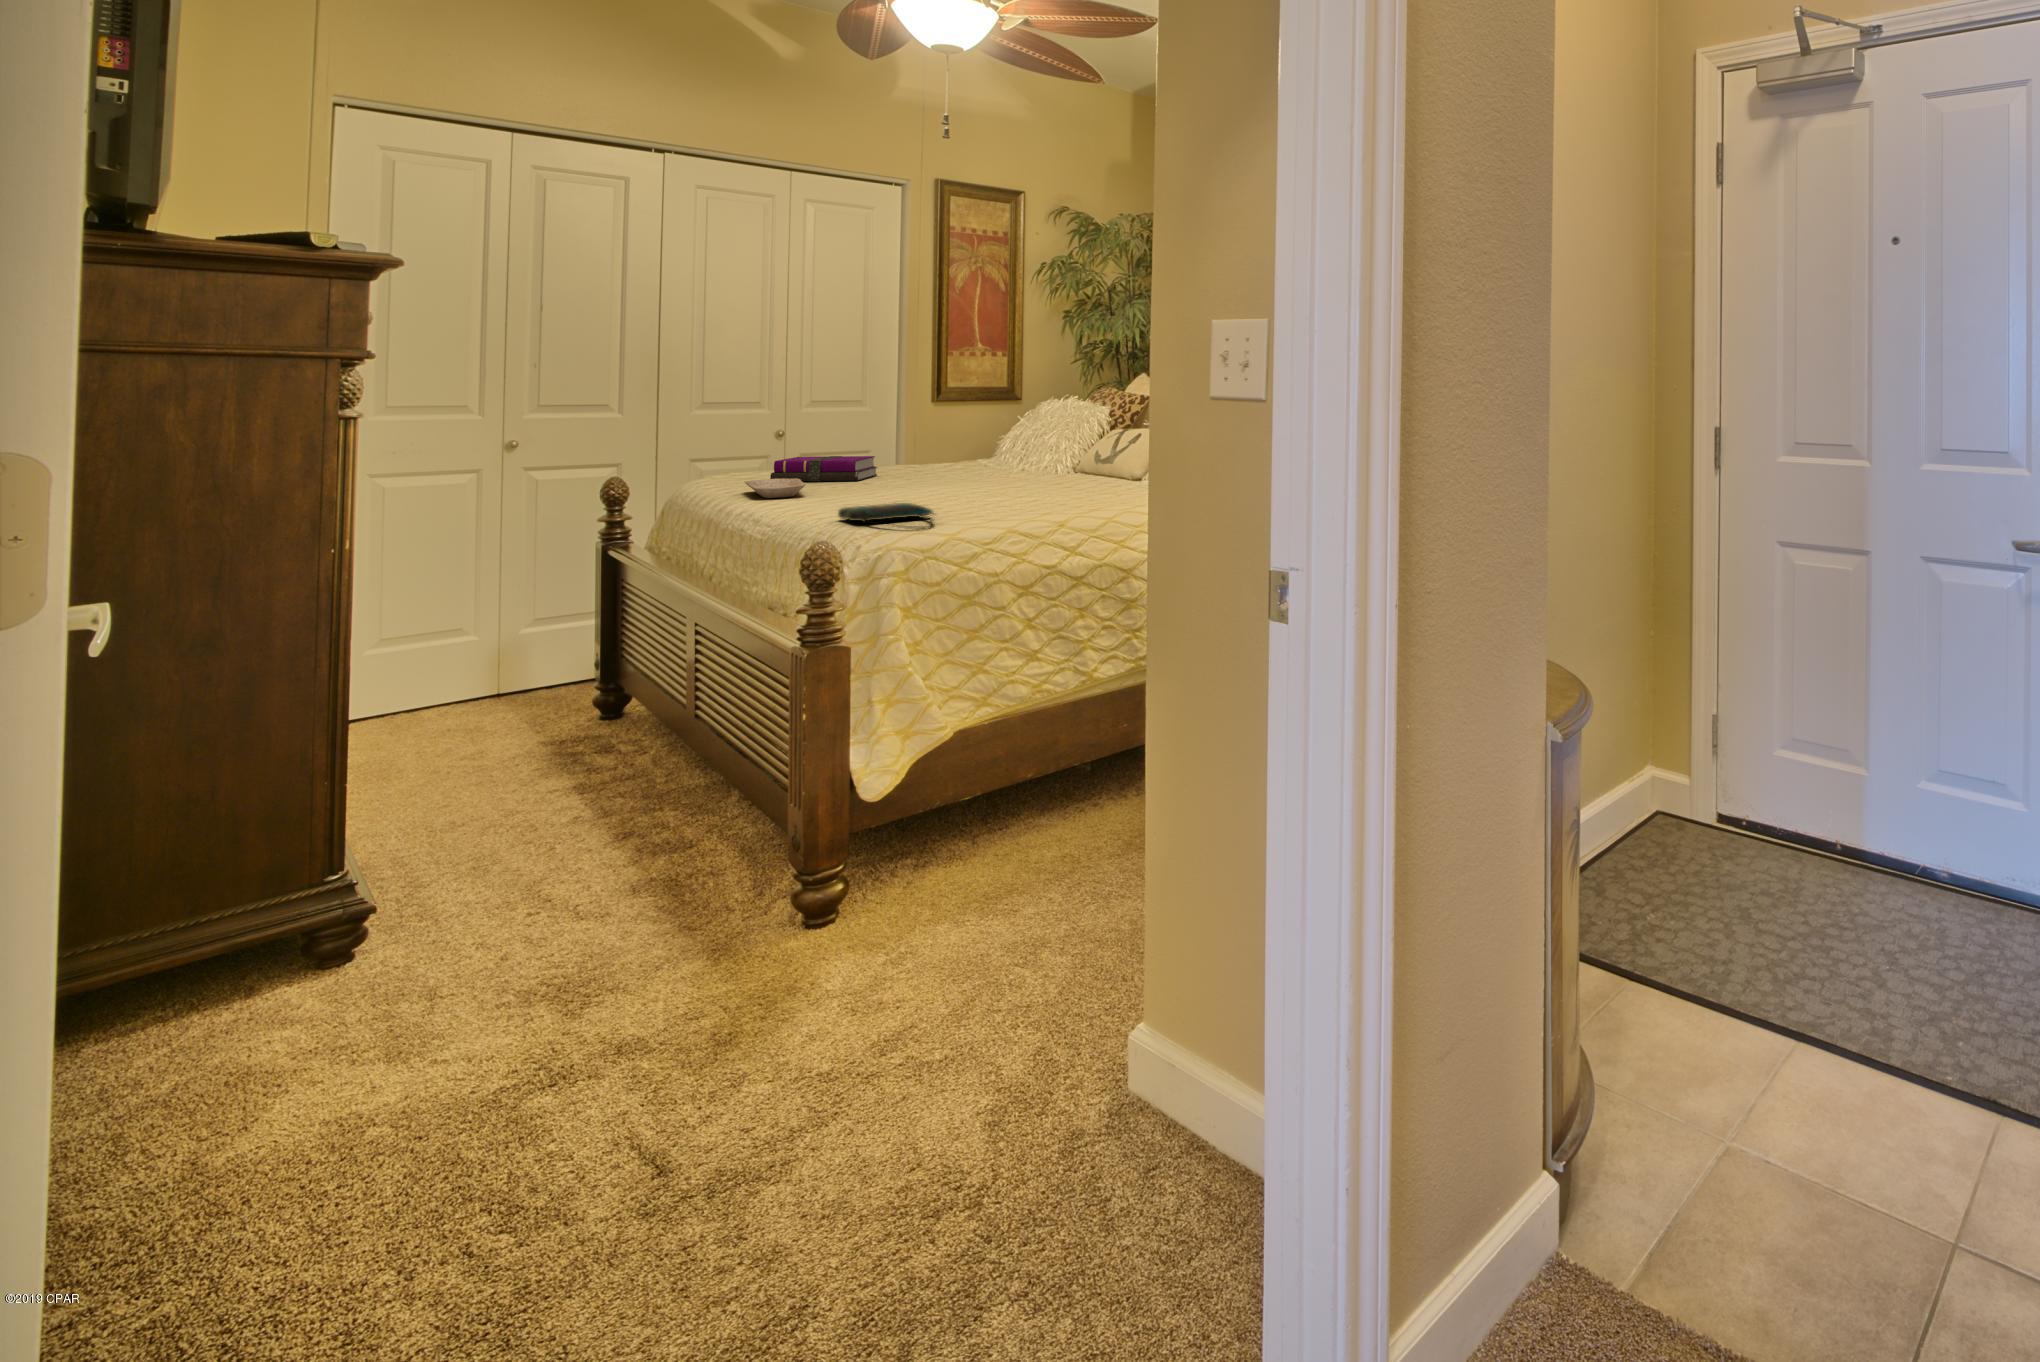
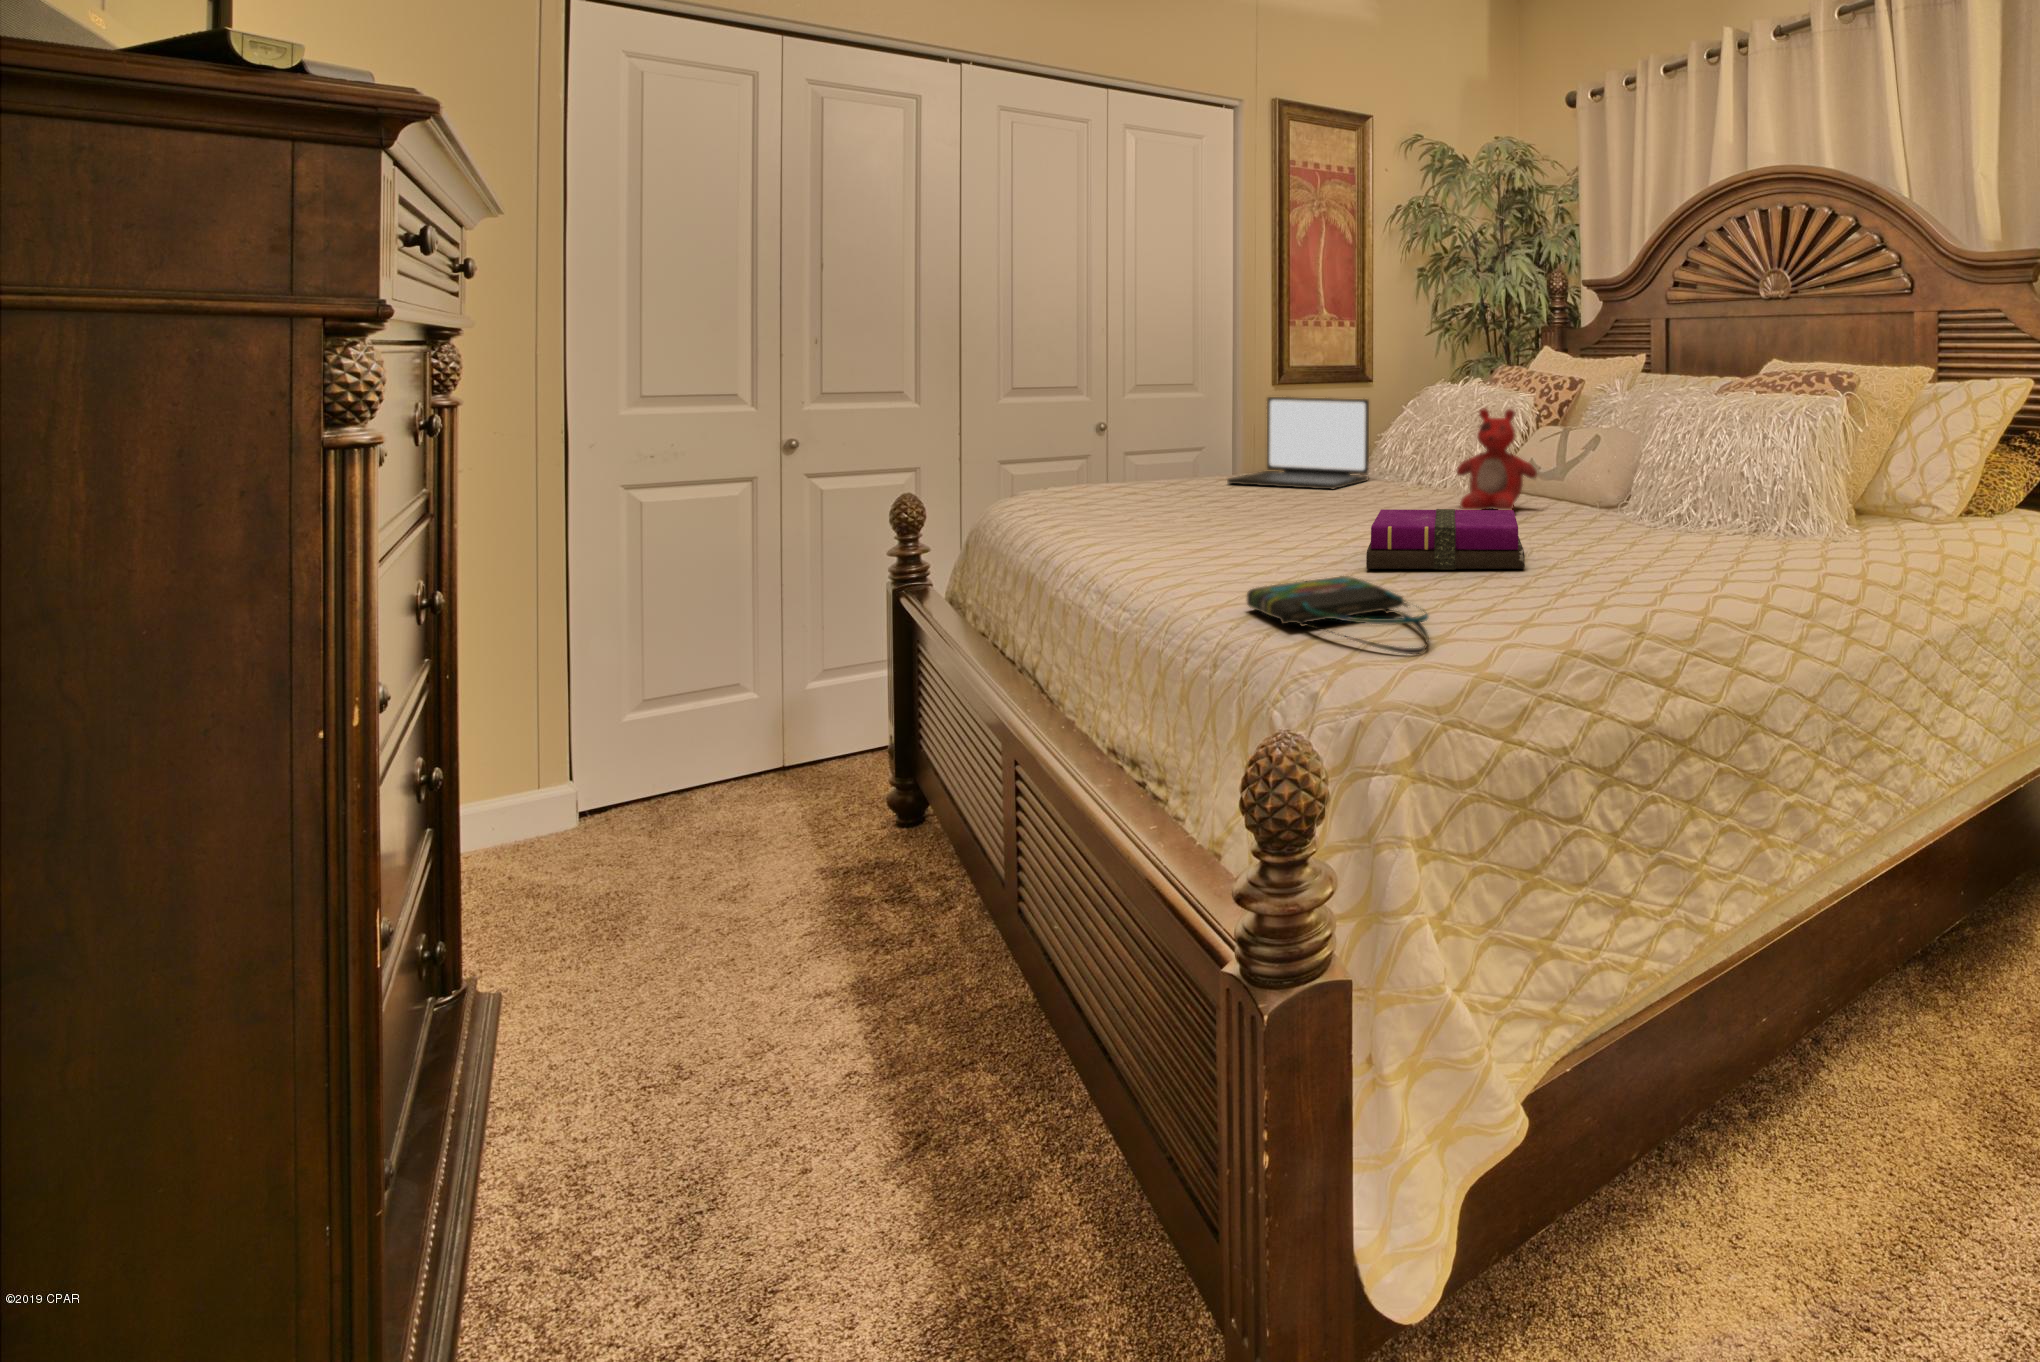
laptop: none [878,408,994,472] -> present [1228,397,1369,490]
stuffed bear: none [1033,413,1091,481] -> present [1456,408,1537,510]
notebook: present [770,456,877,482] -> present [1366,509,1524,570]
tray: present [745,478,806,498] -> none [1076,505,1162,541]

